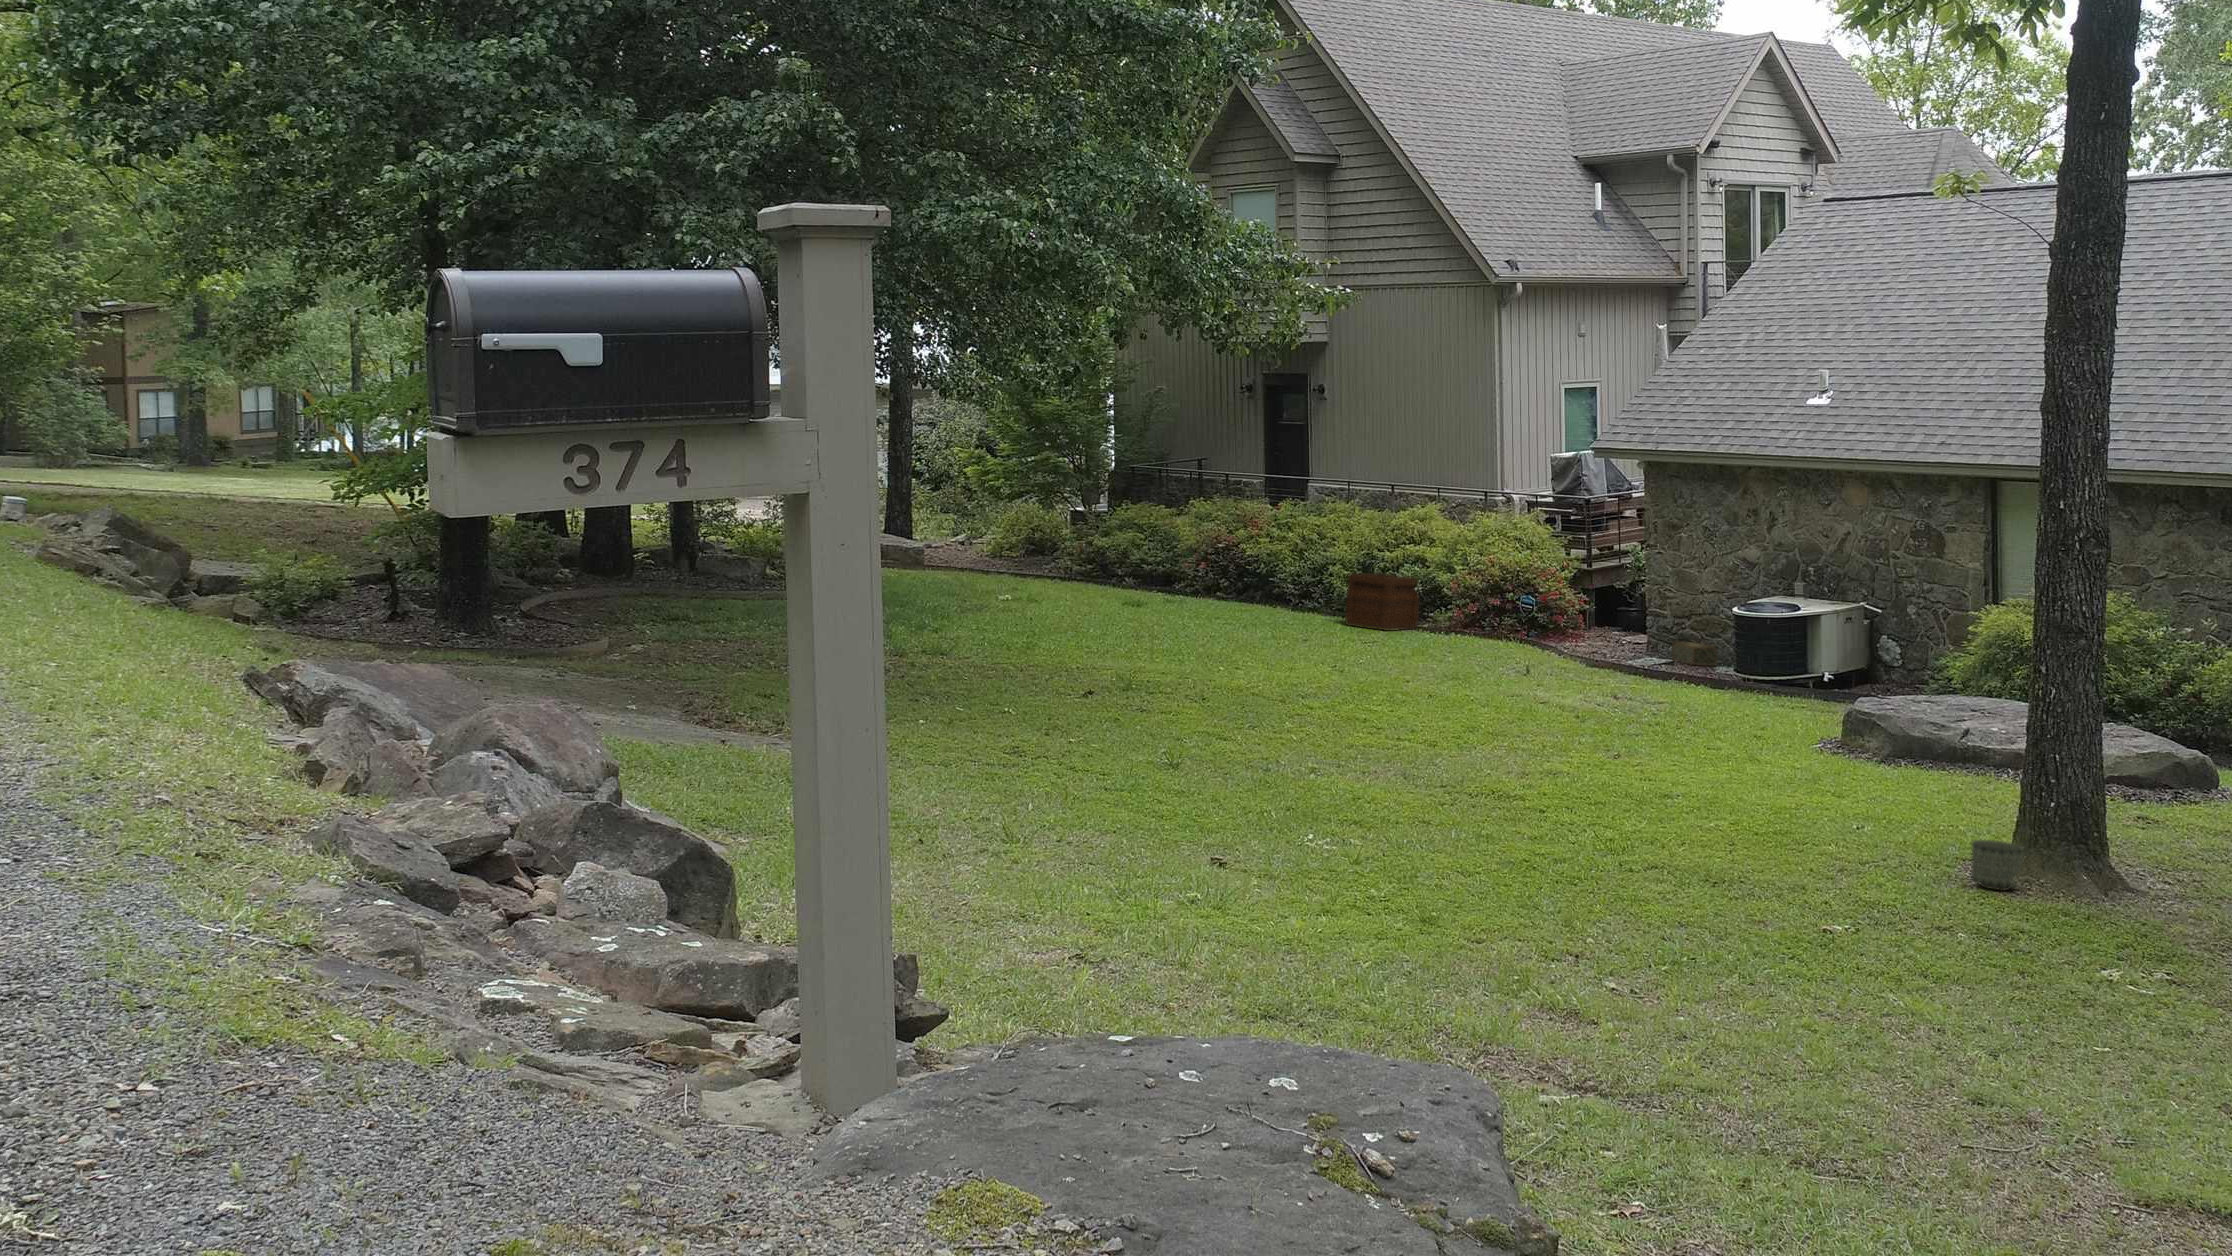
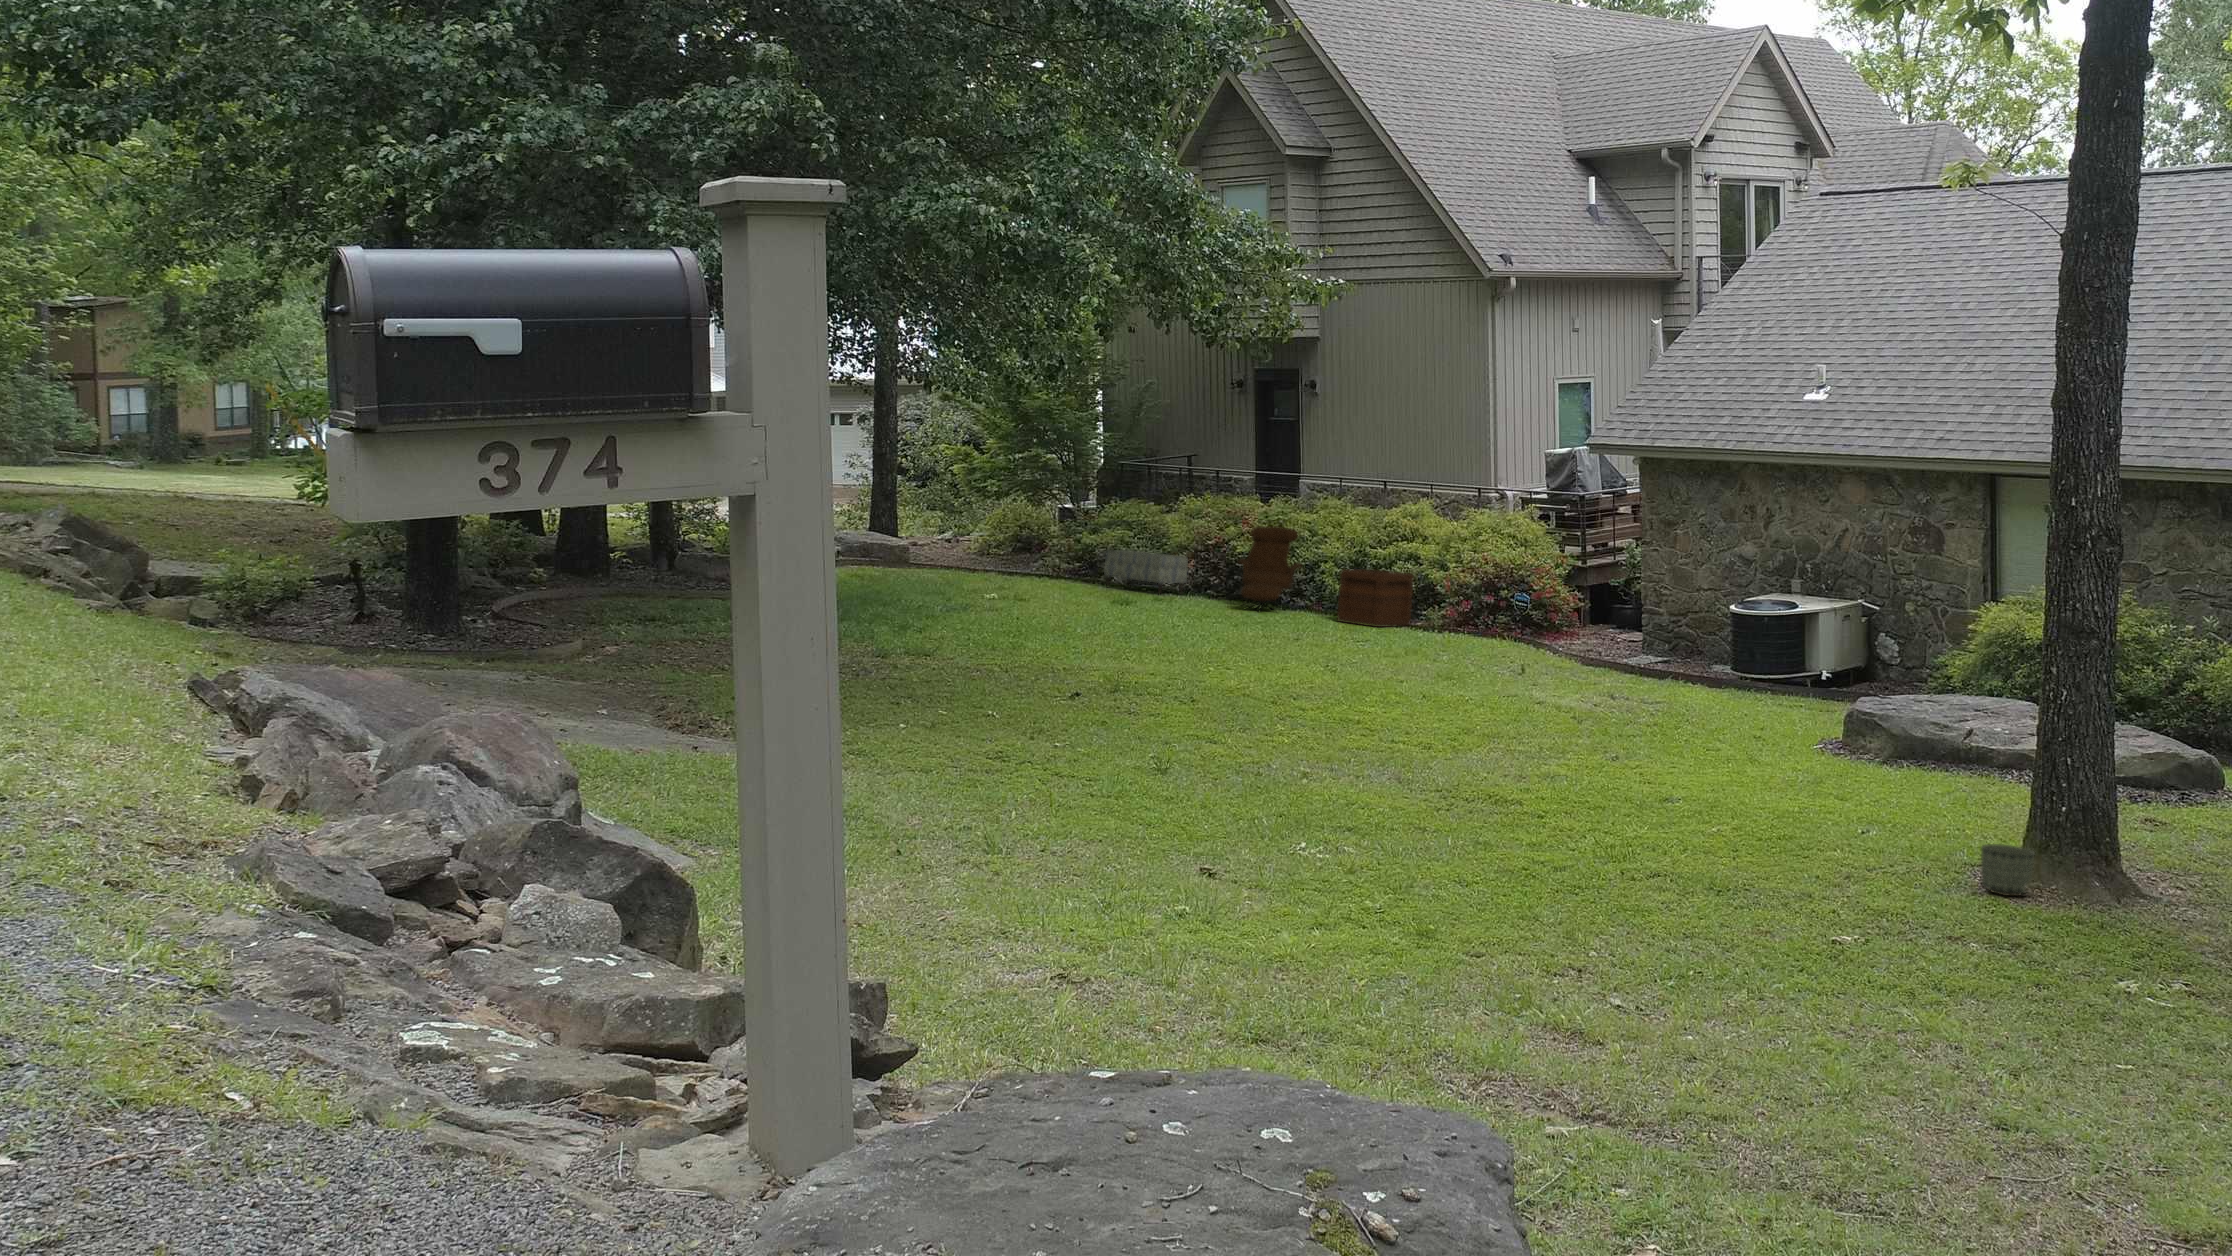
lounge chair: none [1246,530,1311,616] -> present [1238,526,1302,609]
bench: none [1114,554,1197,599] -> present [1104,550,1188,594]
woven basket: present [1672,642,1717,666] -> none [1666,637,1712,662]

